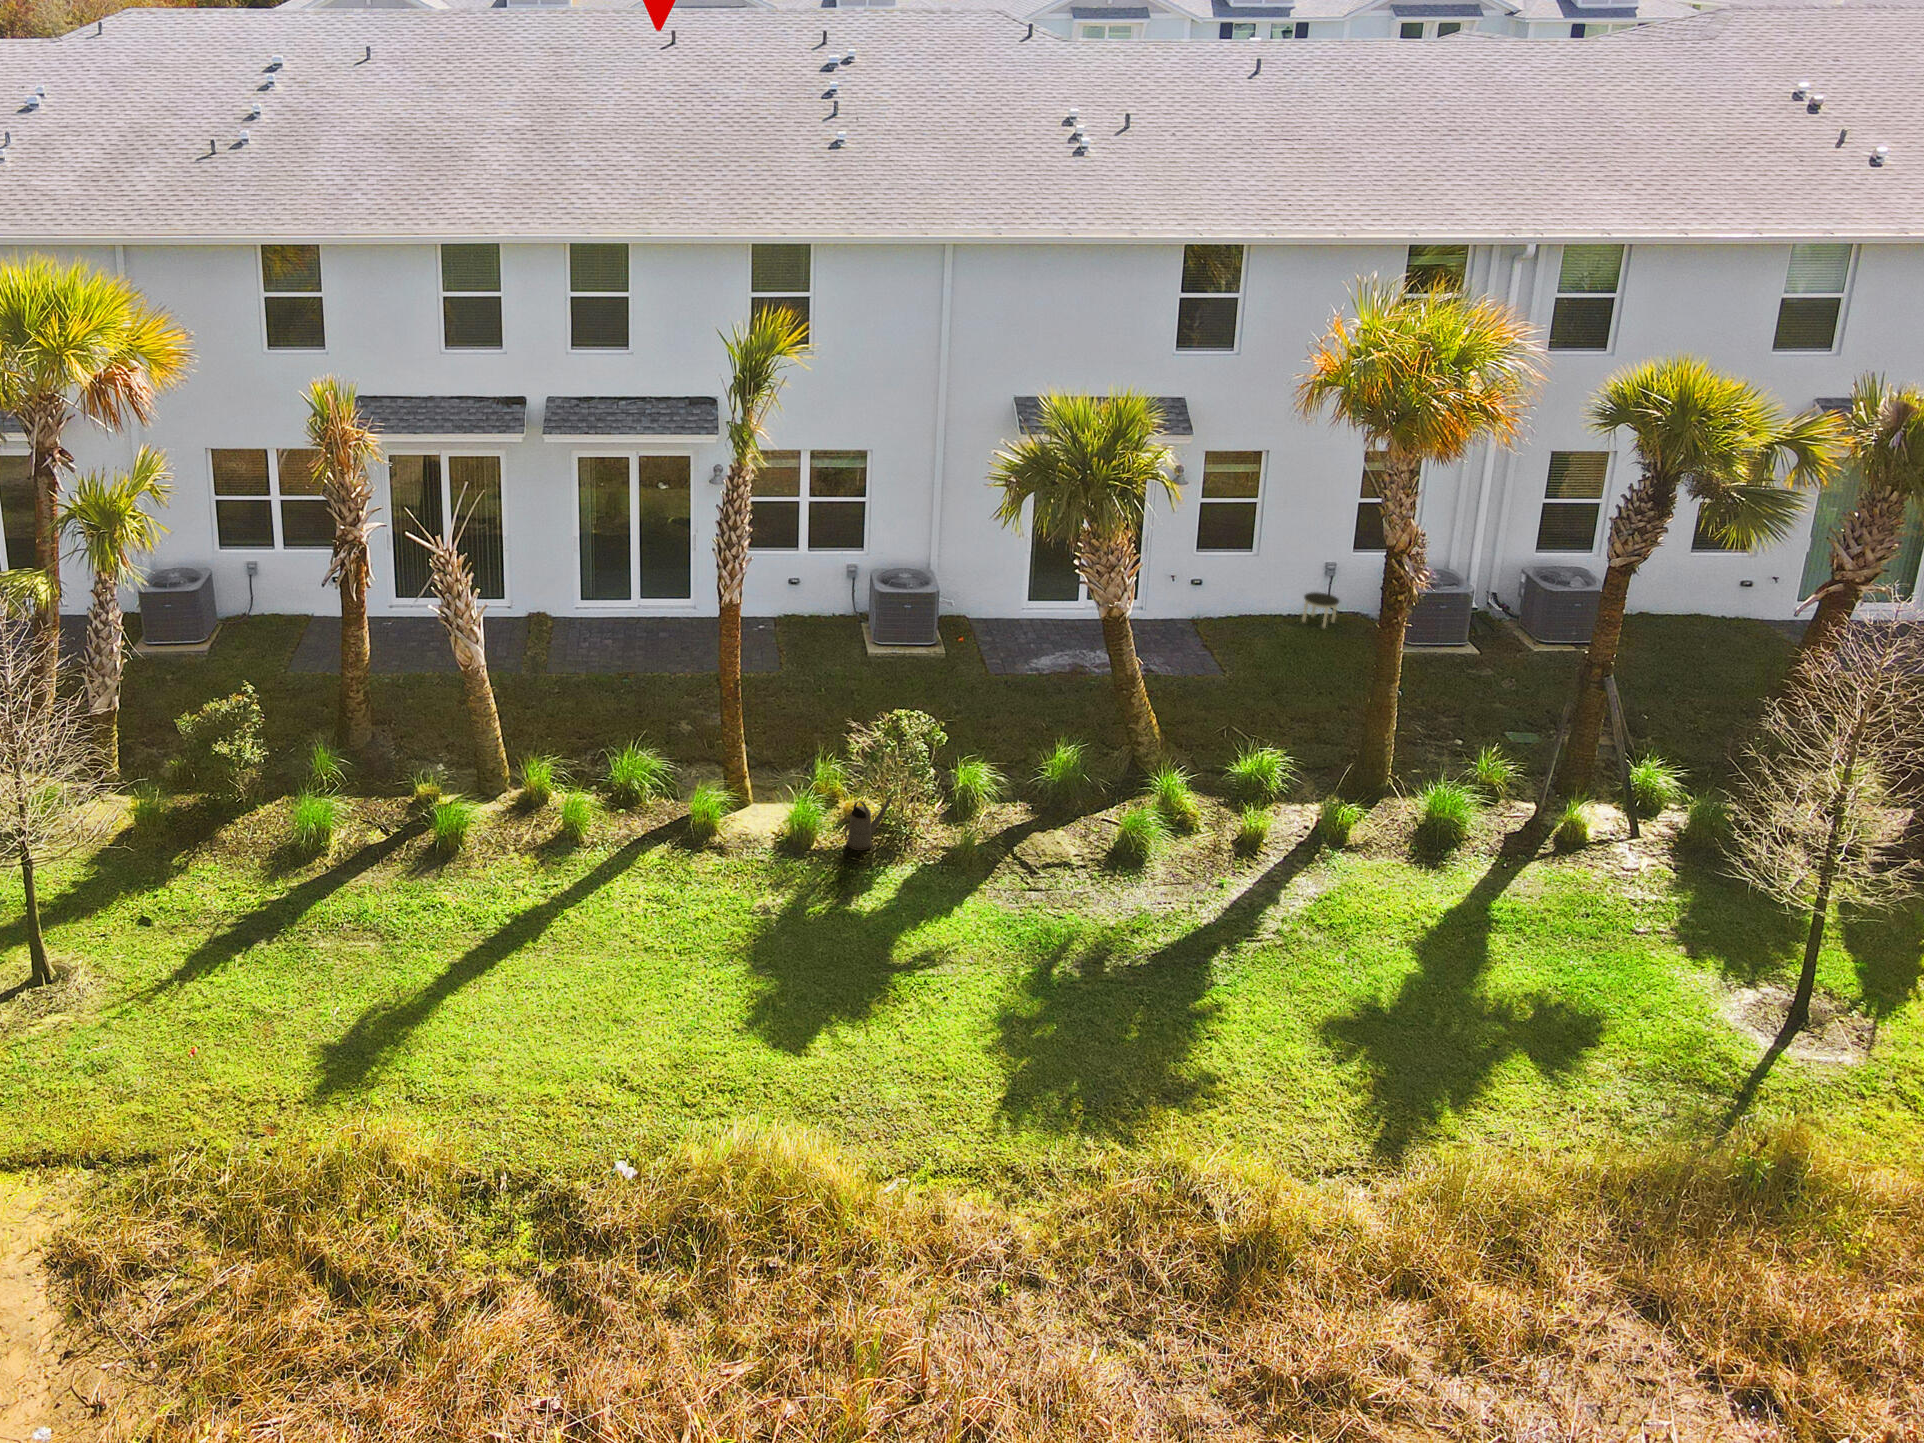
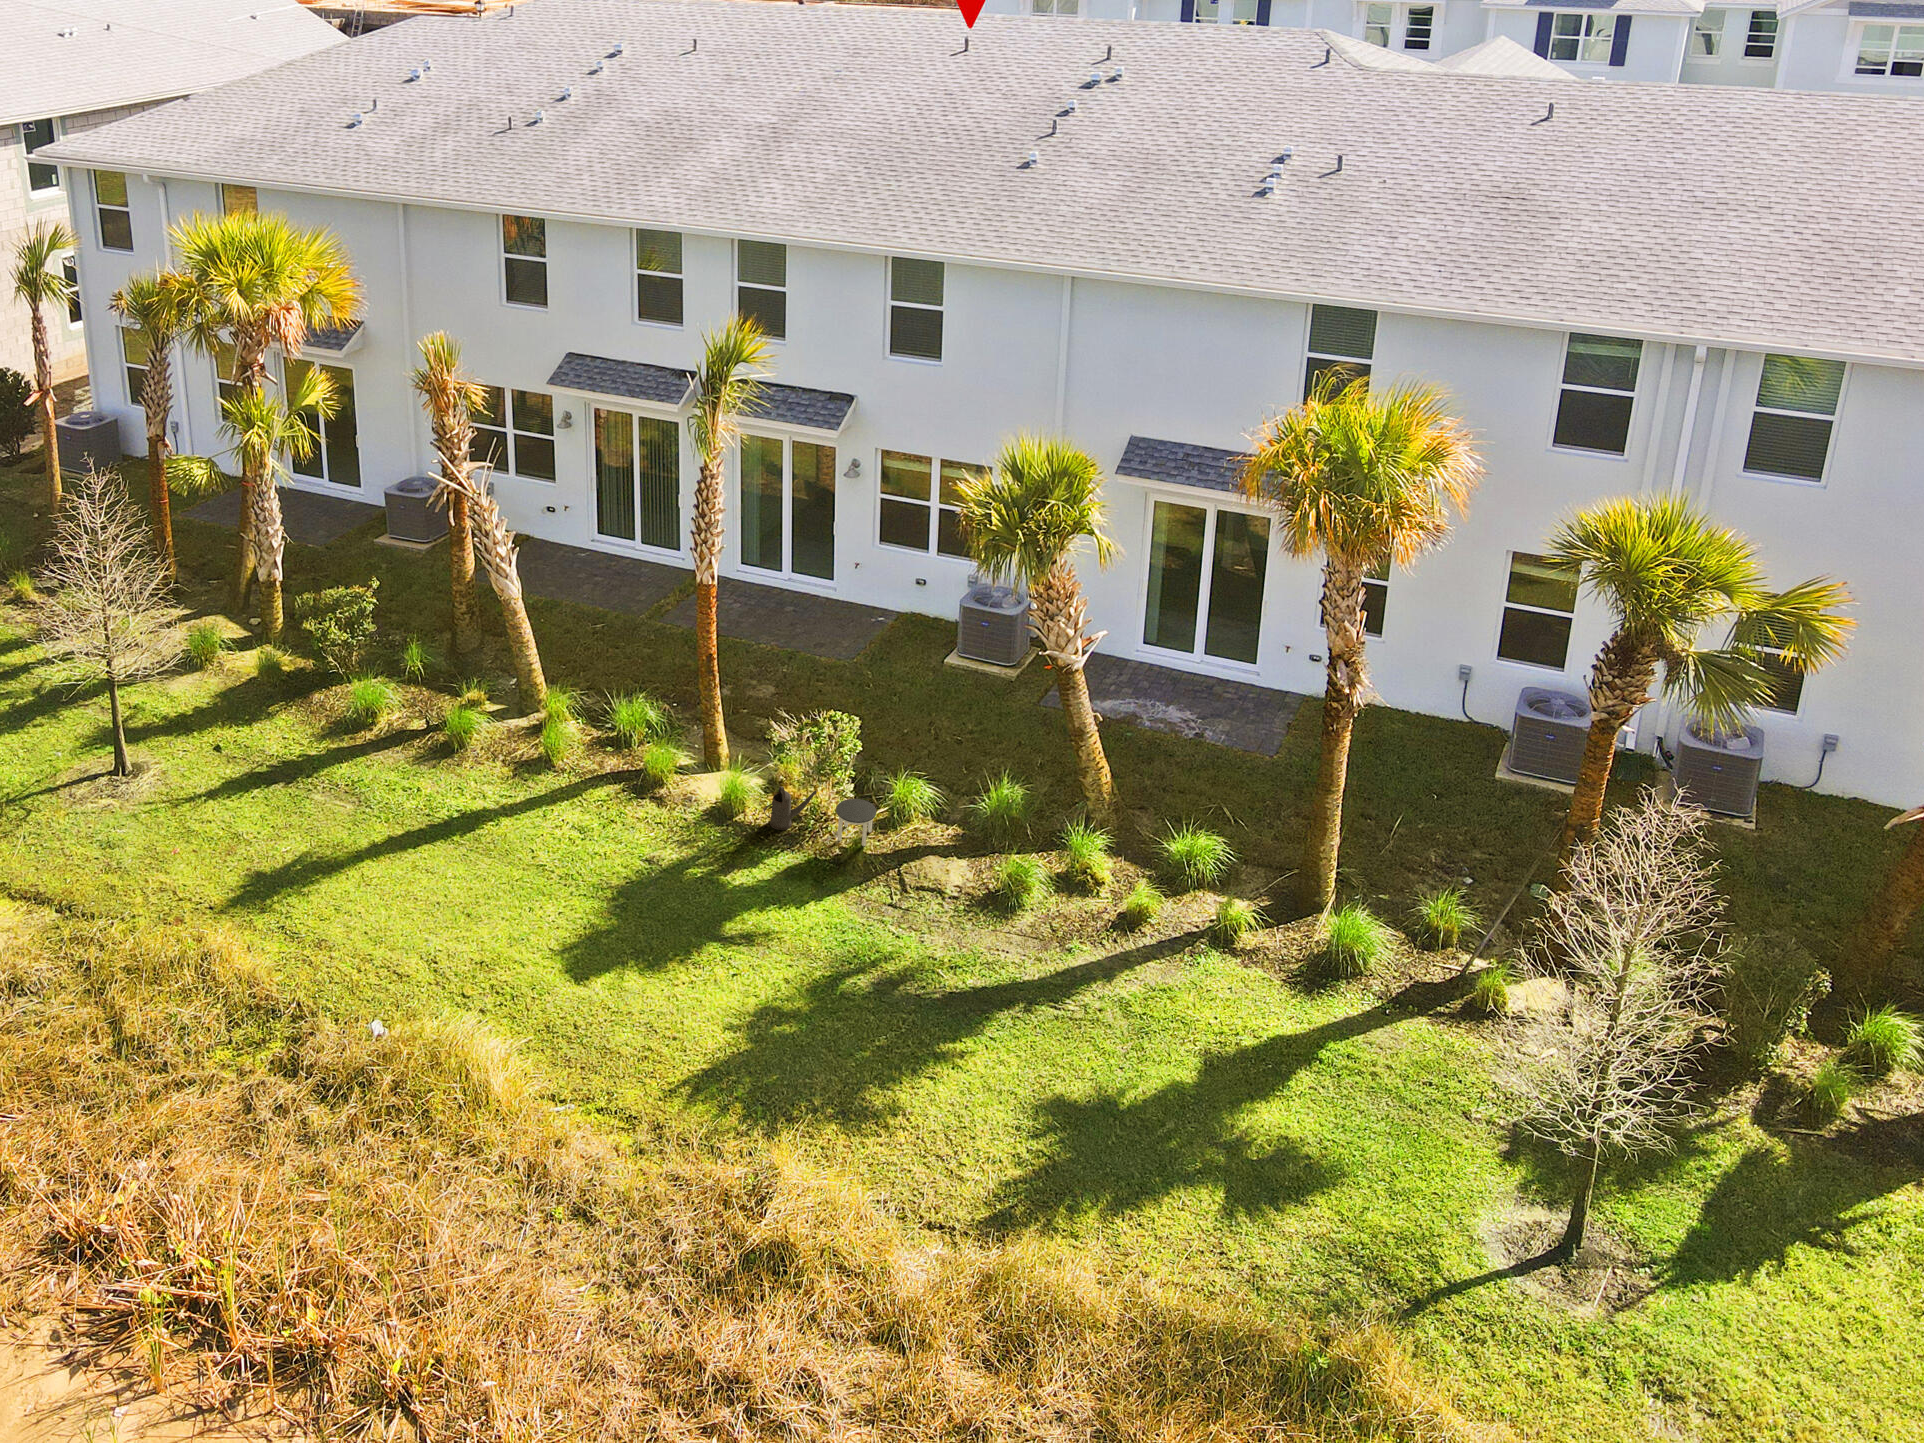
round table: present [1302,592,1339,627] -> present [836,799,877,846]

